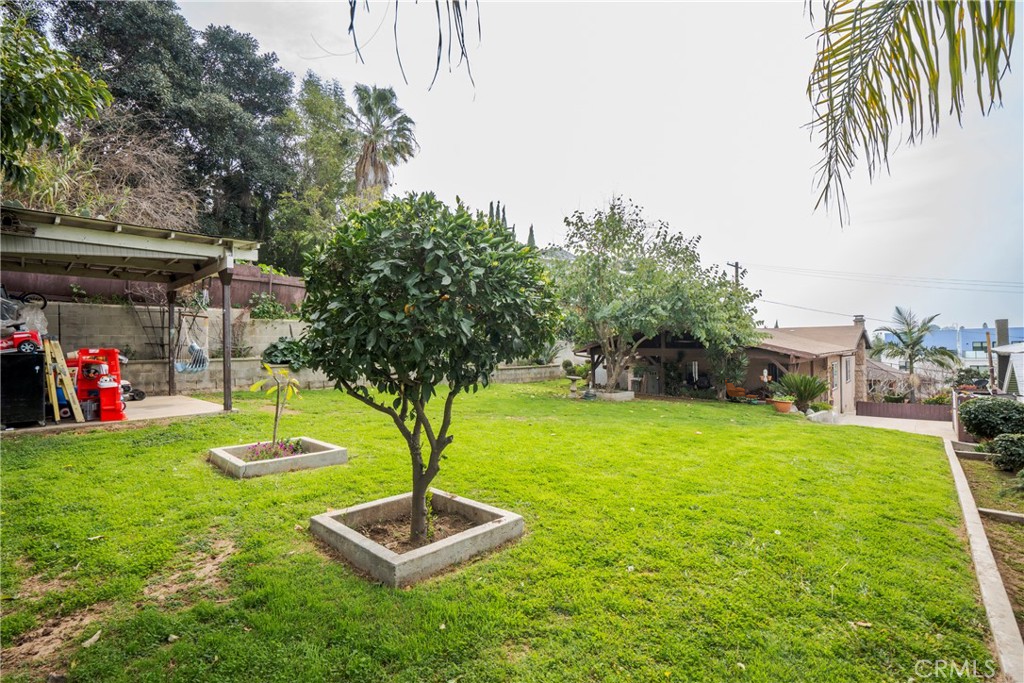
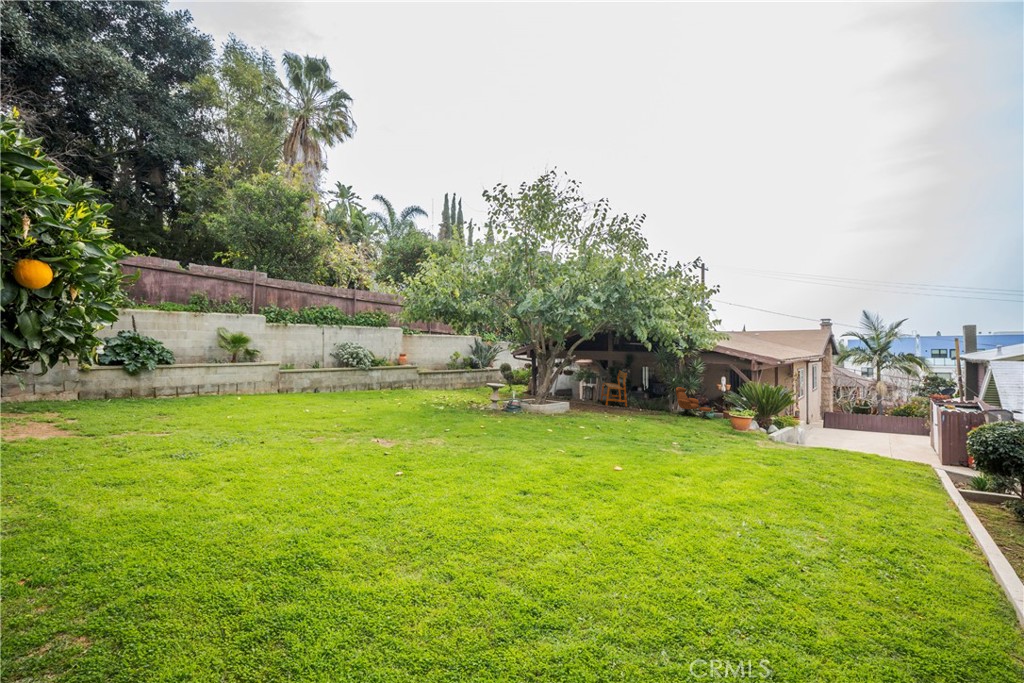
bench: none [656,366,682,396] -> present [601,371,627,406]

